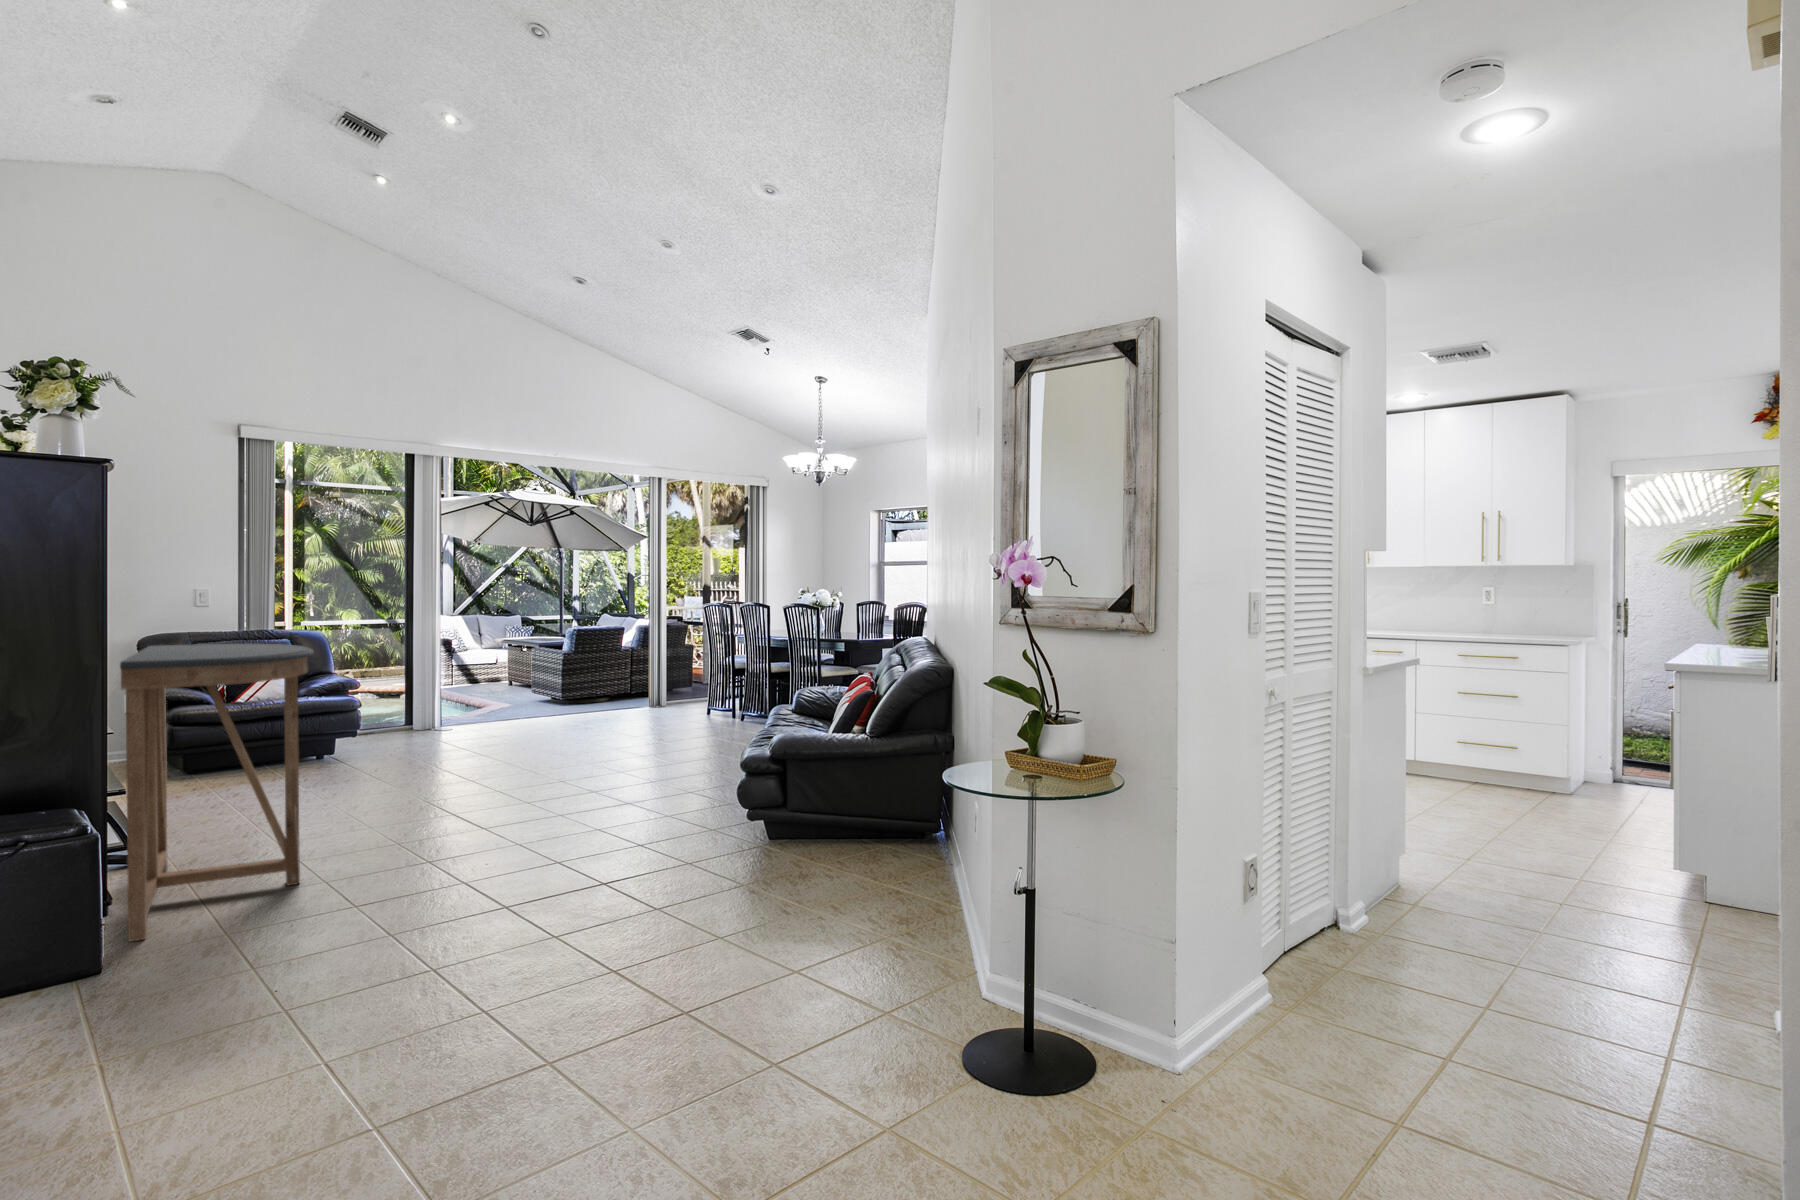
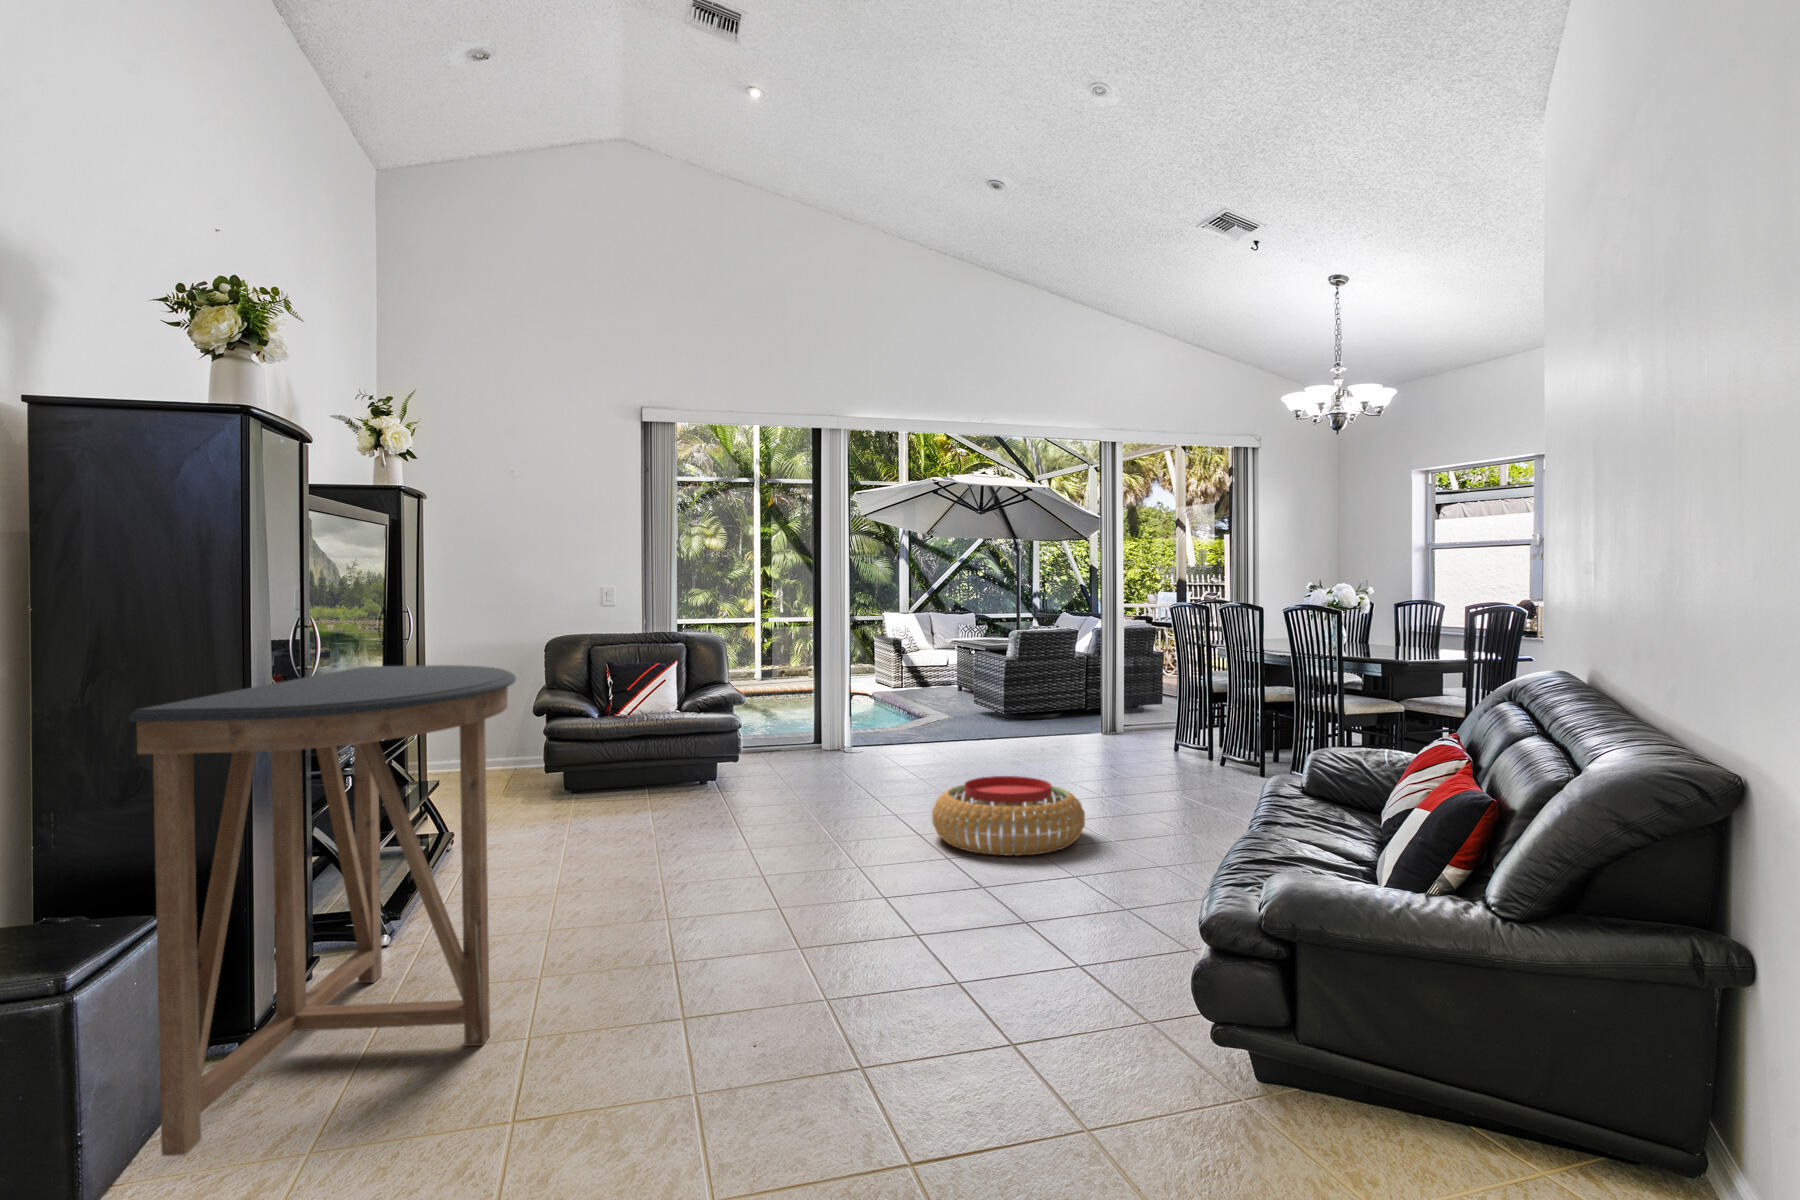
pouf: none [544,726,656,776] -> present [932,776,1085,856]

